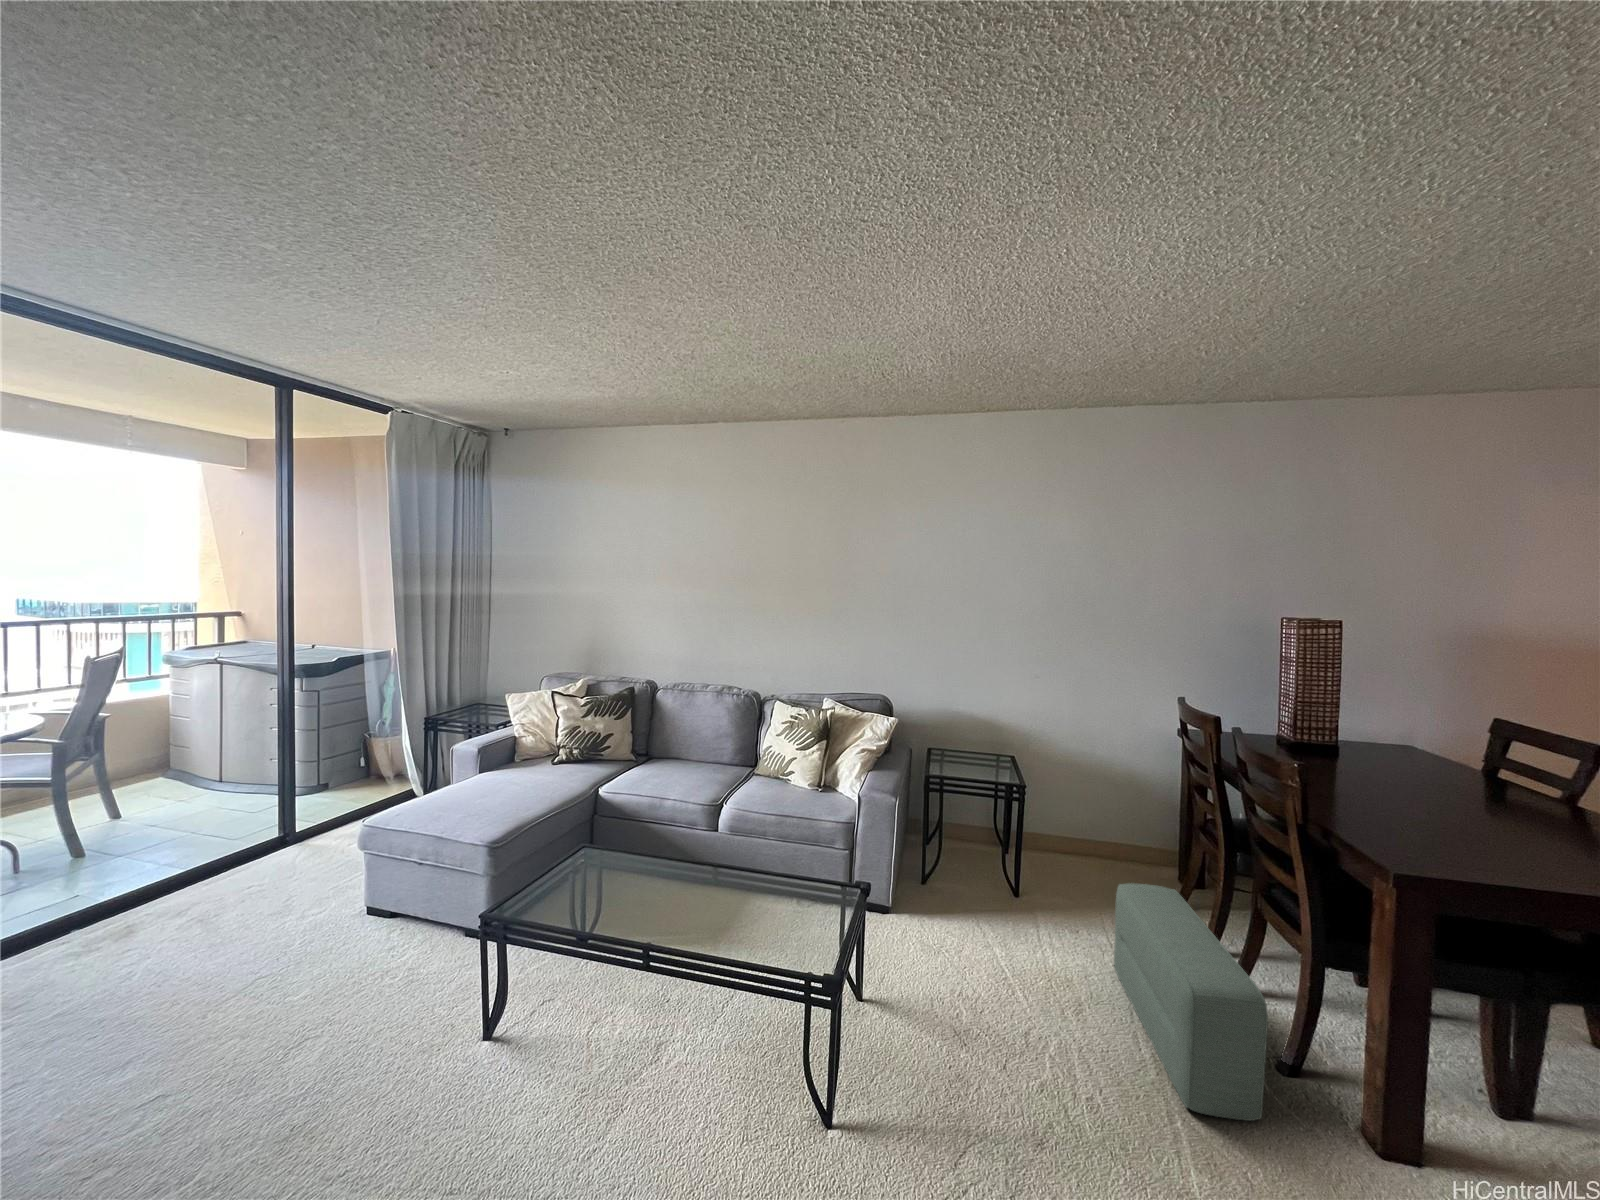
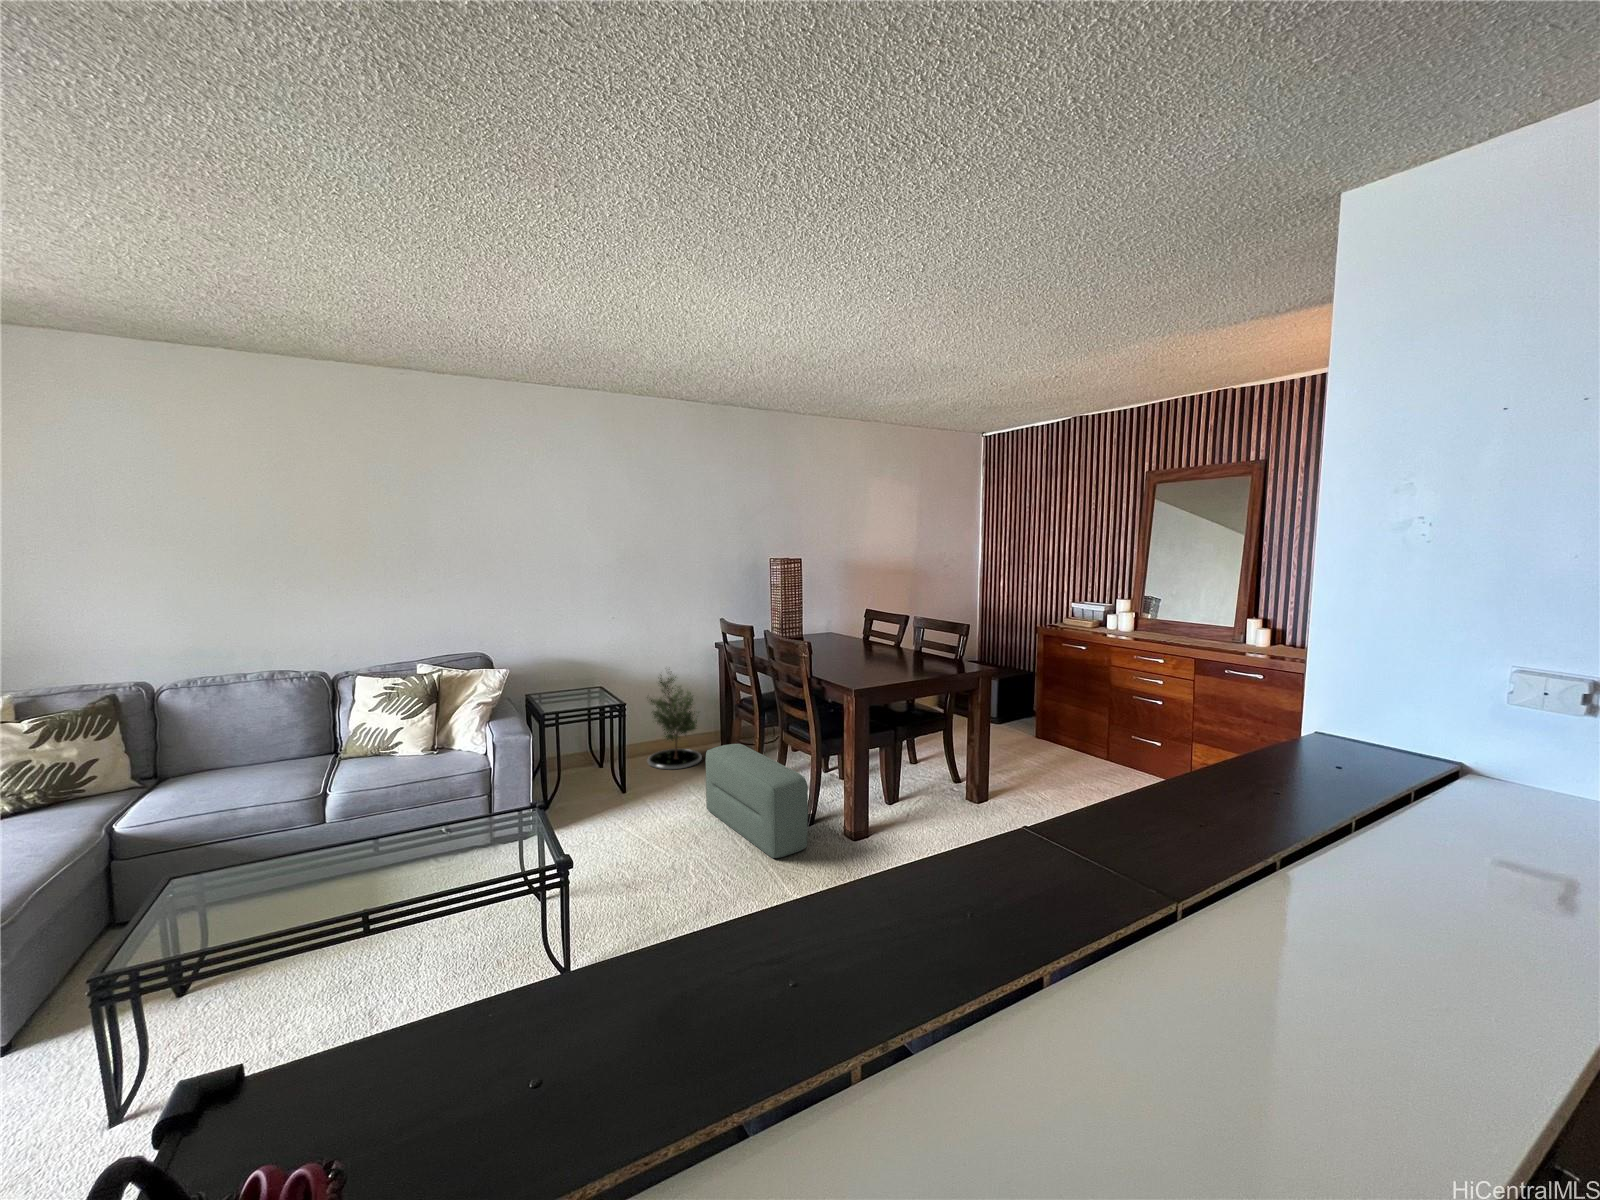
potted tree: none [1065,747,1150,892] -> present [648,672,702,769]

